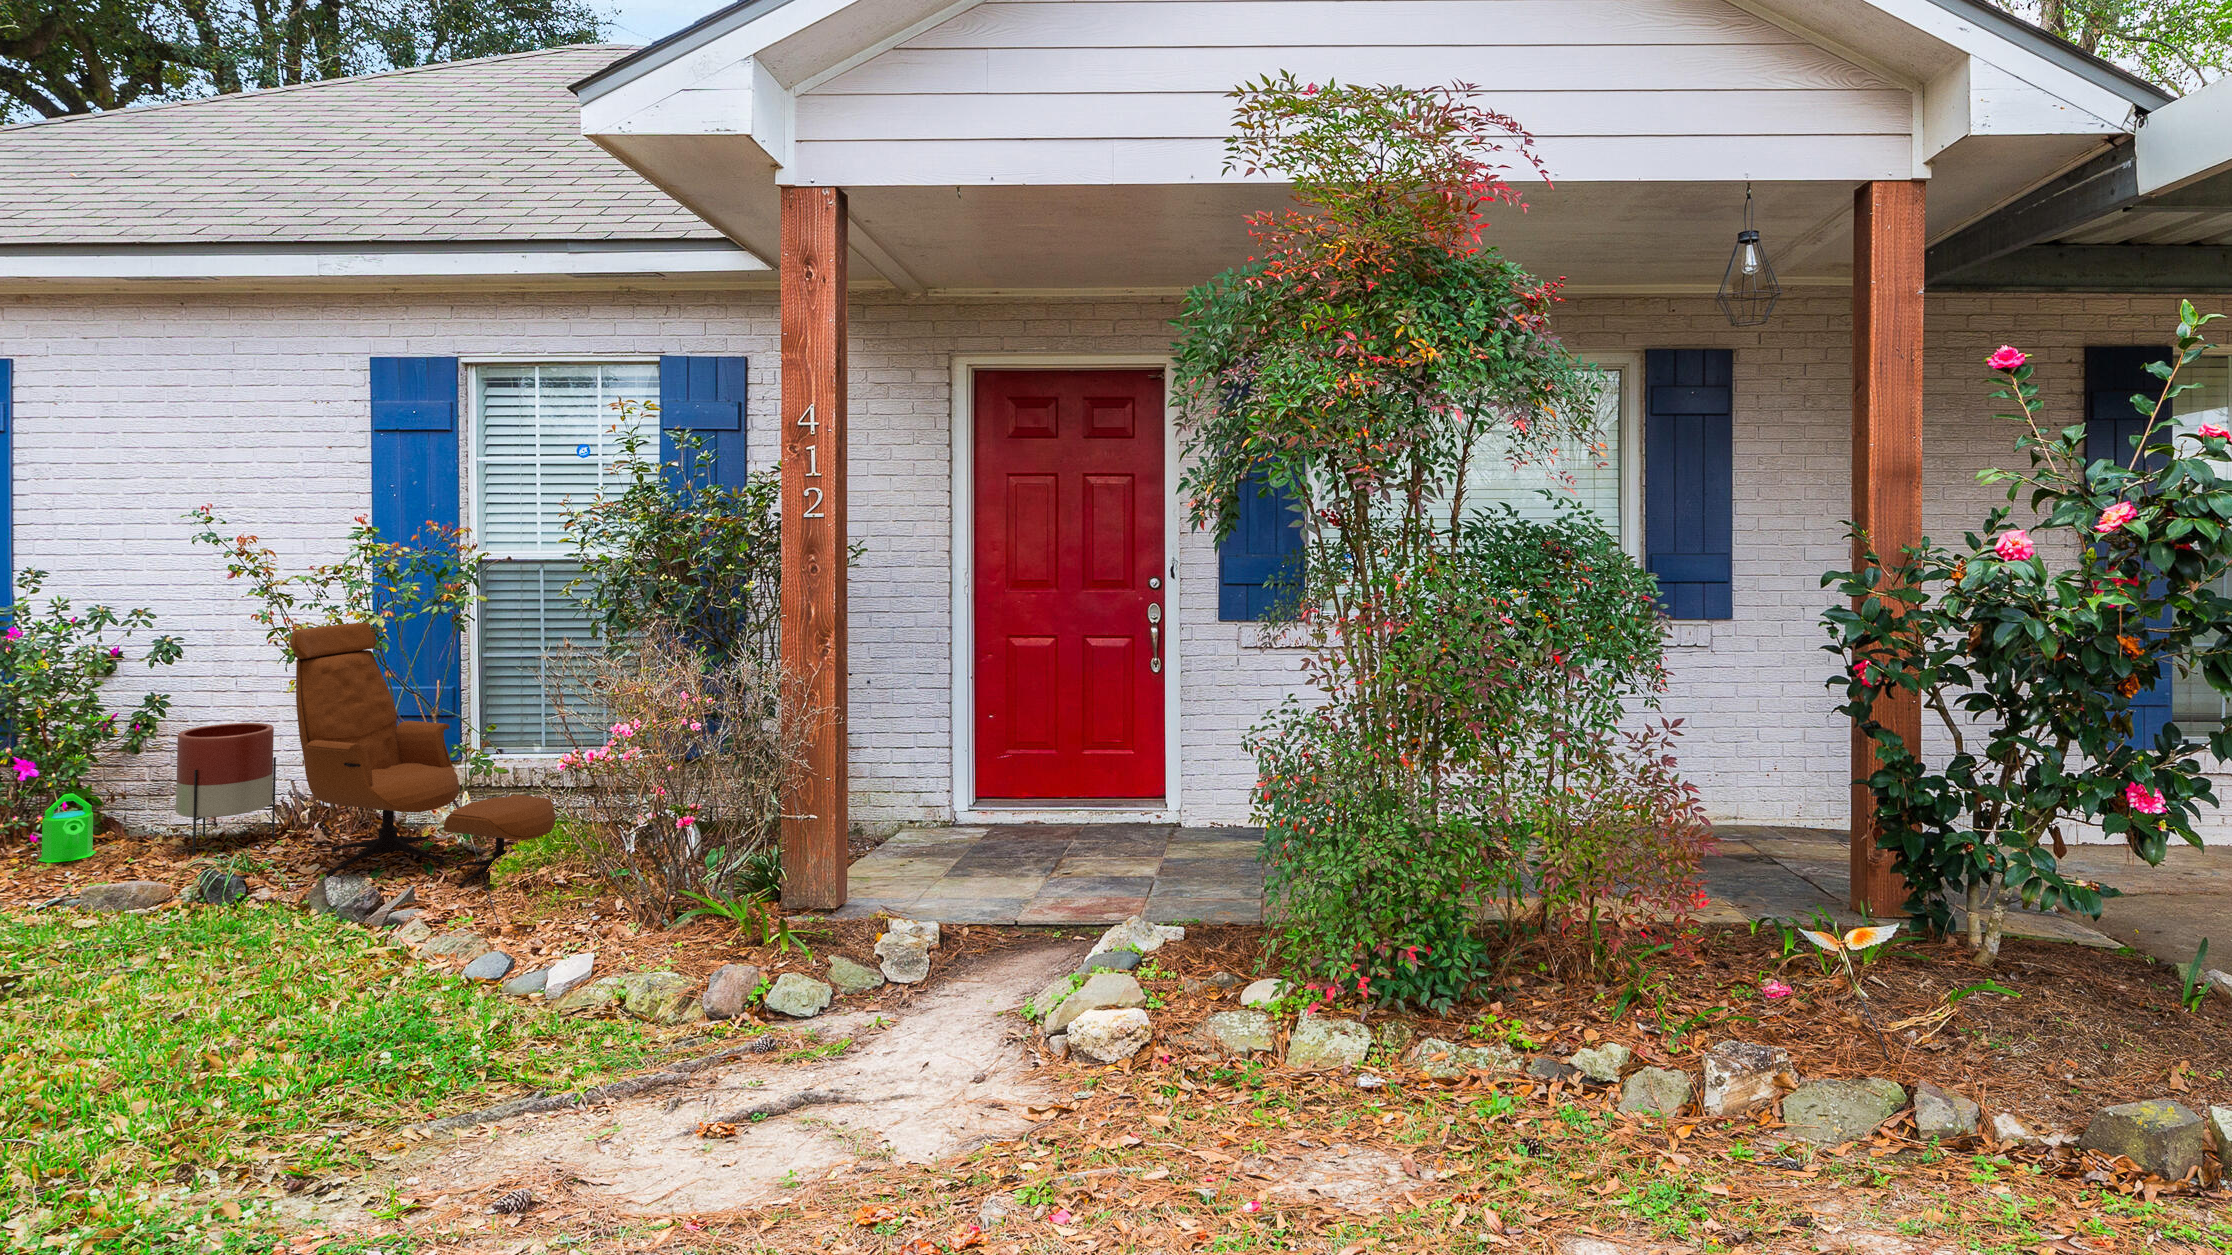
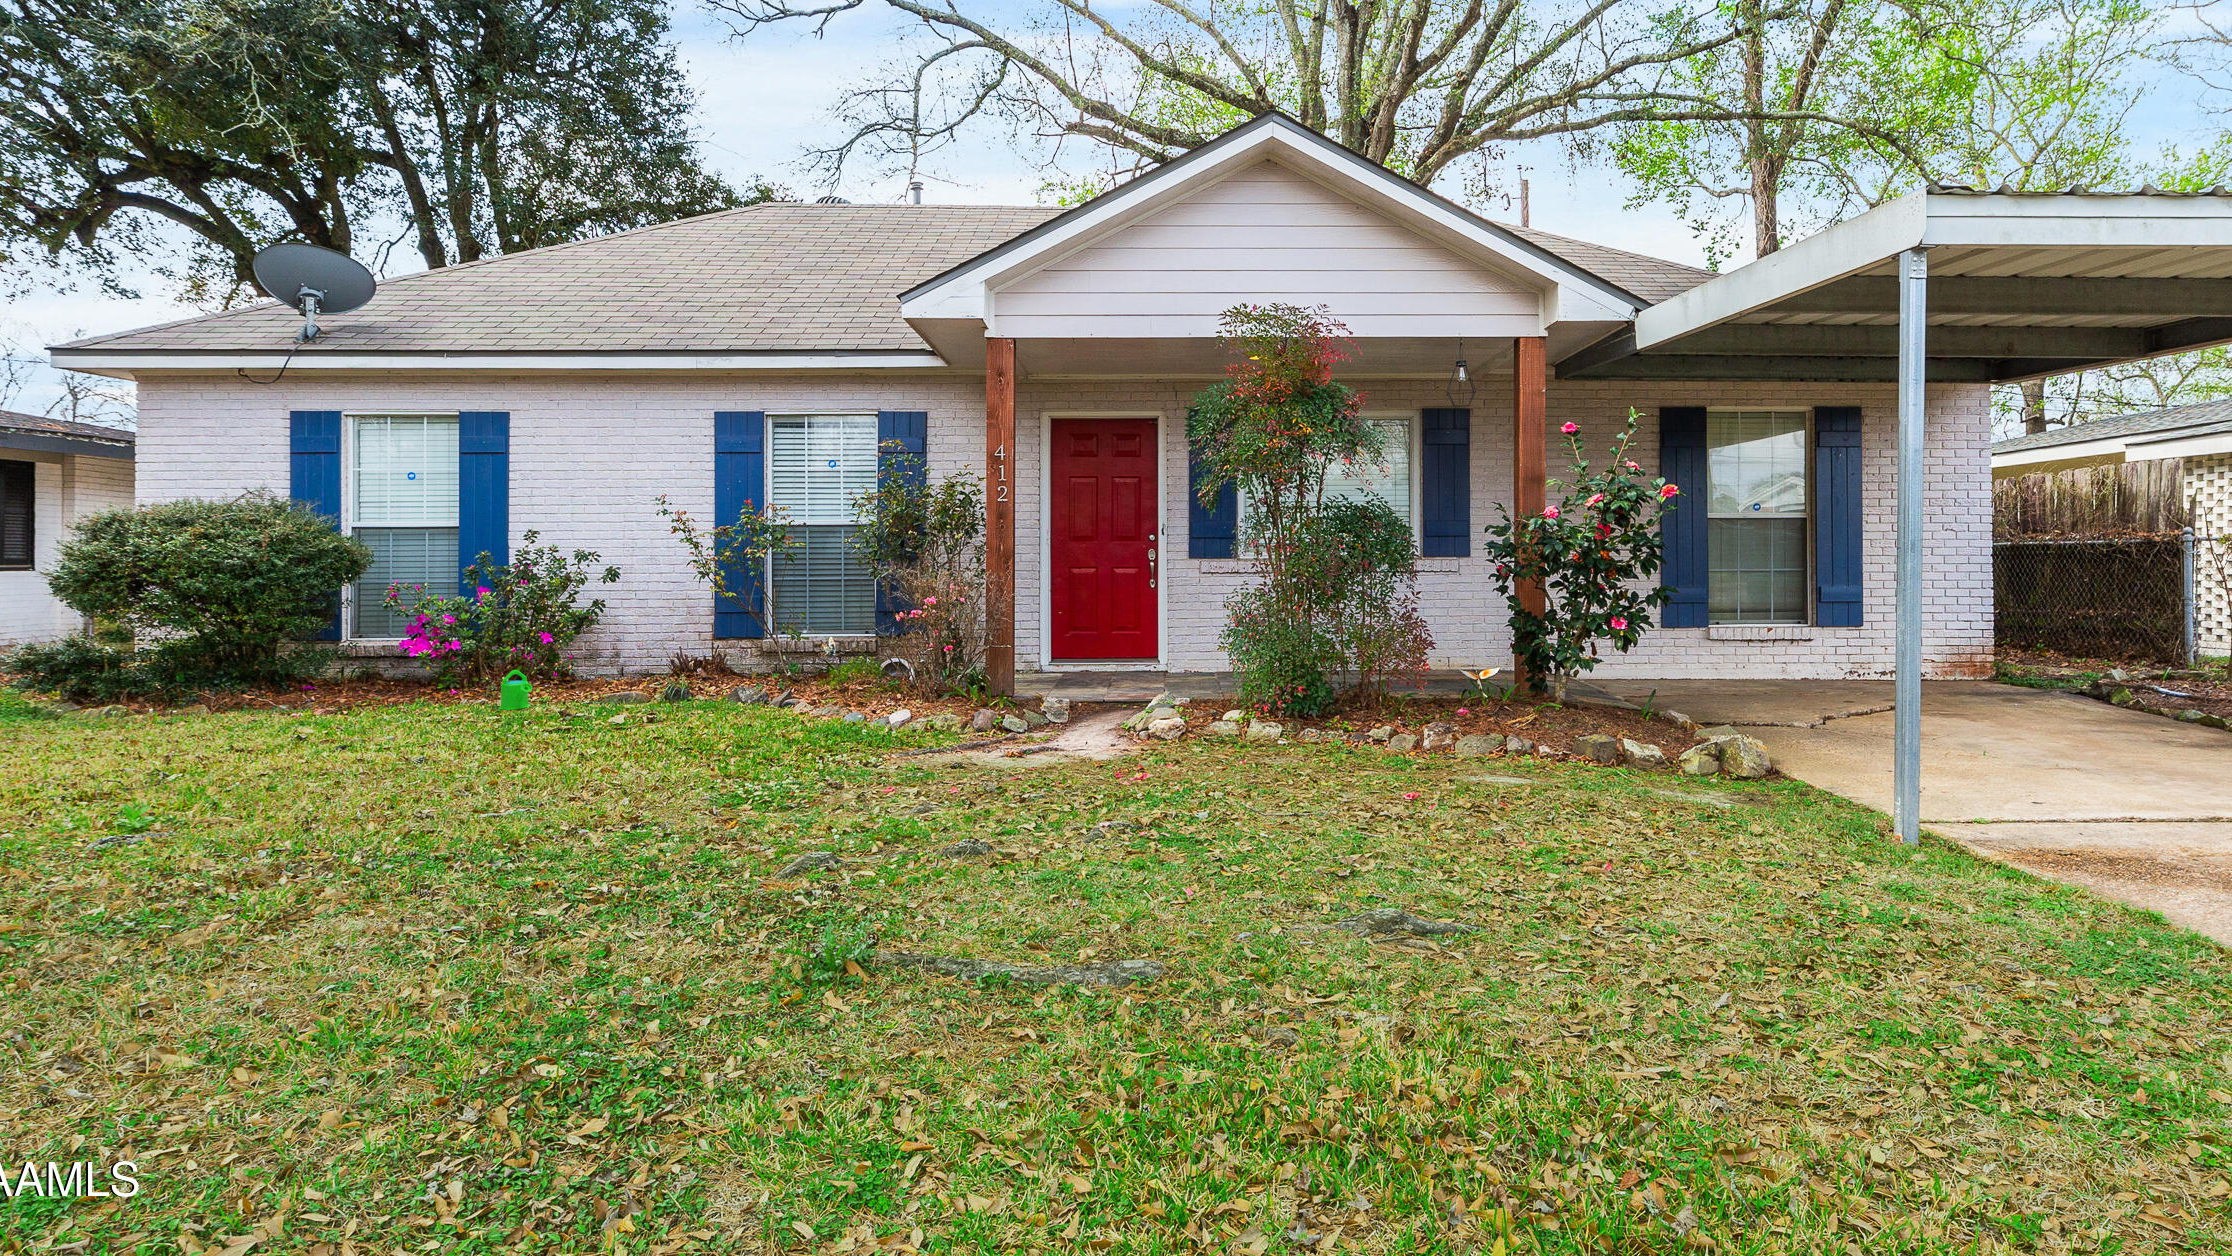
lounge chair: present [290,622,556,888] -> none [663,566,829,709]
planter: present [175,723,276,855] -> none [577,628,633,703]

